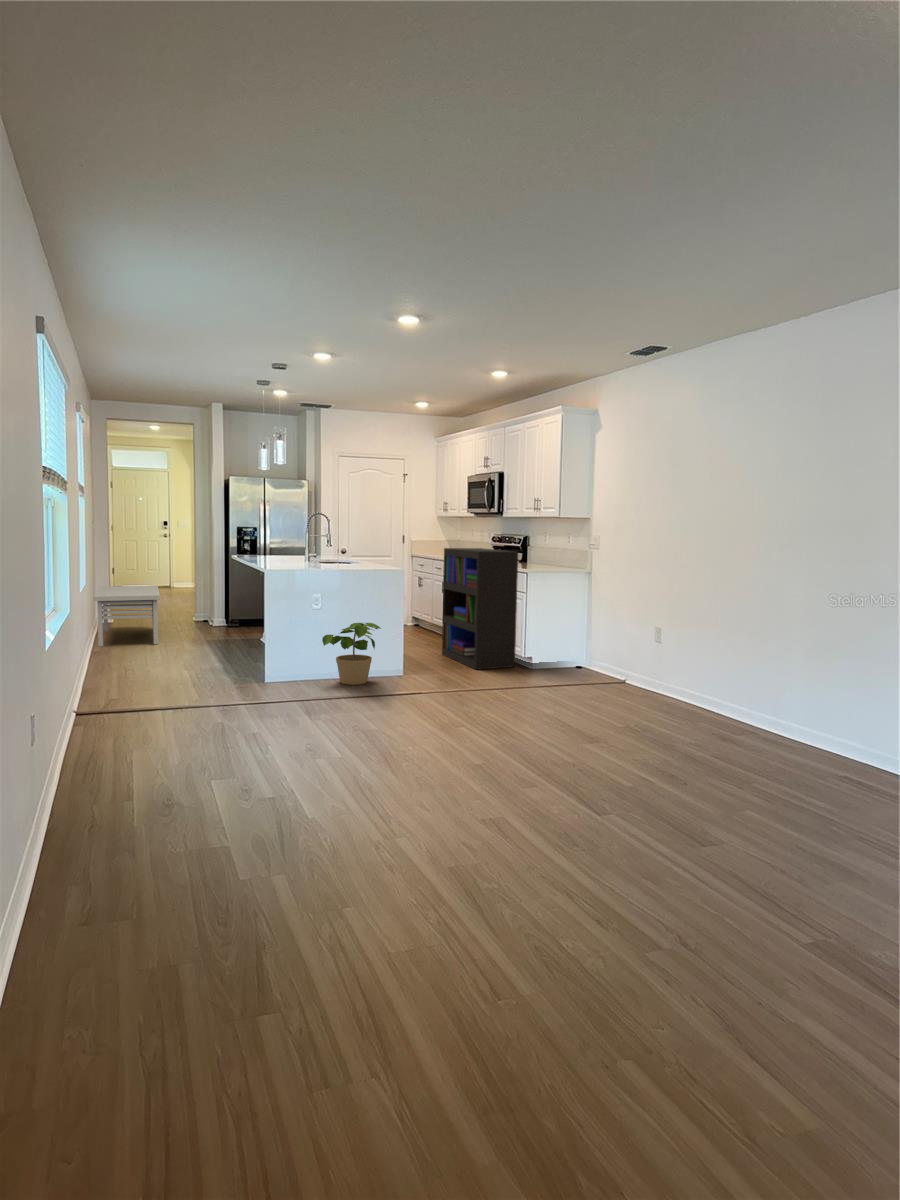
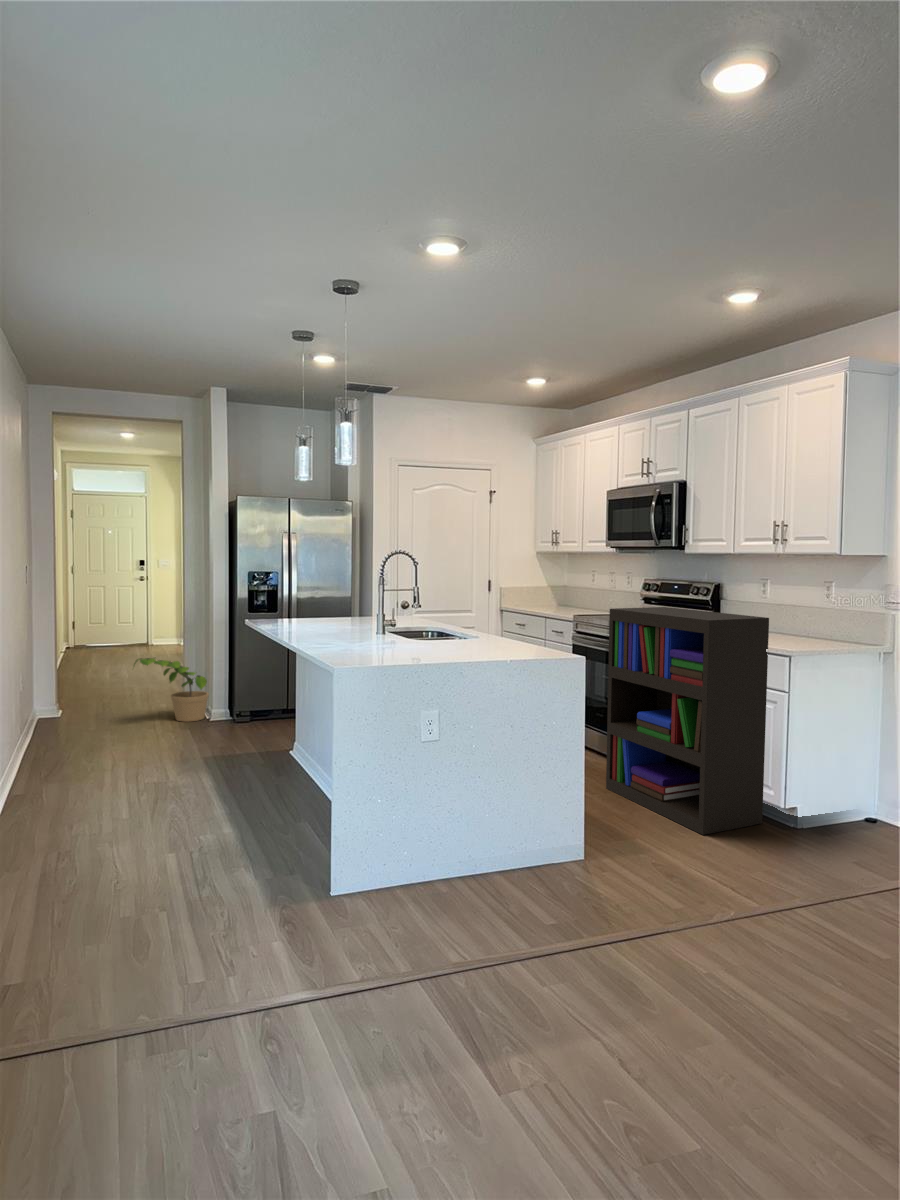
storage bench: present [93,586,160,647] -> none [10,666,126,784]
potted plant: present [322,623,381,685] -> present [134,658,209,722]

